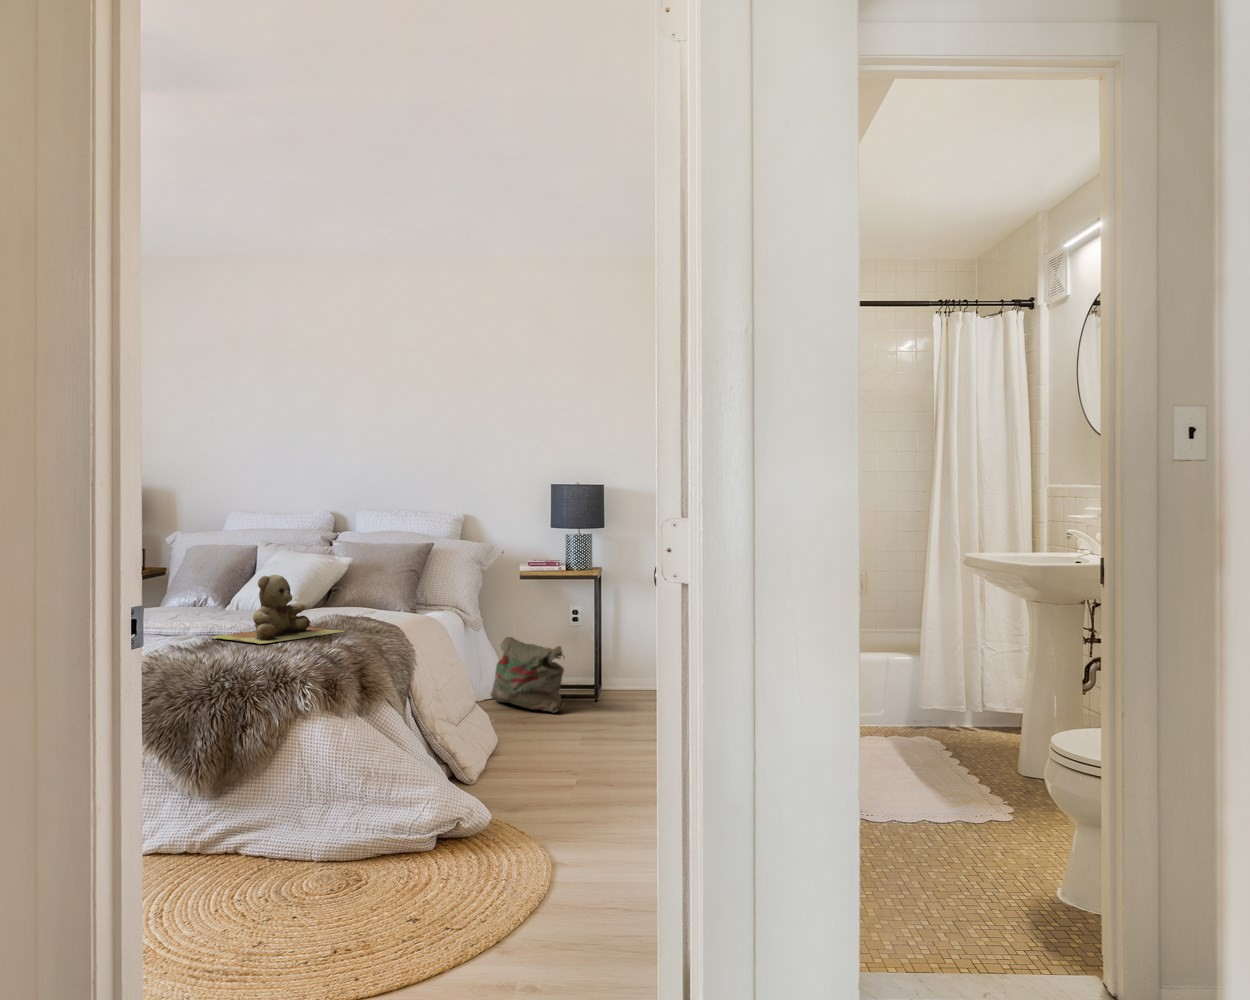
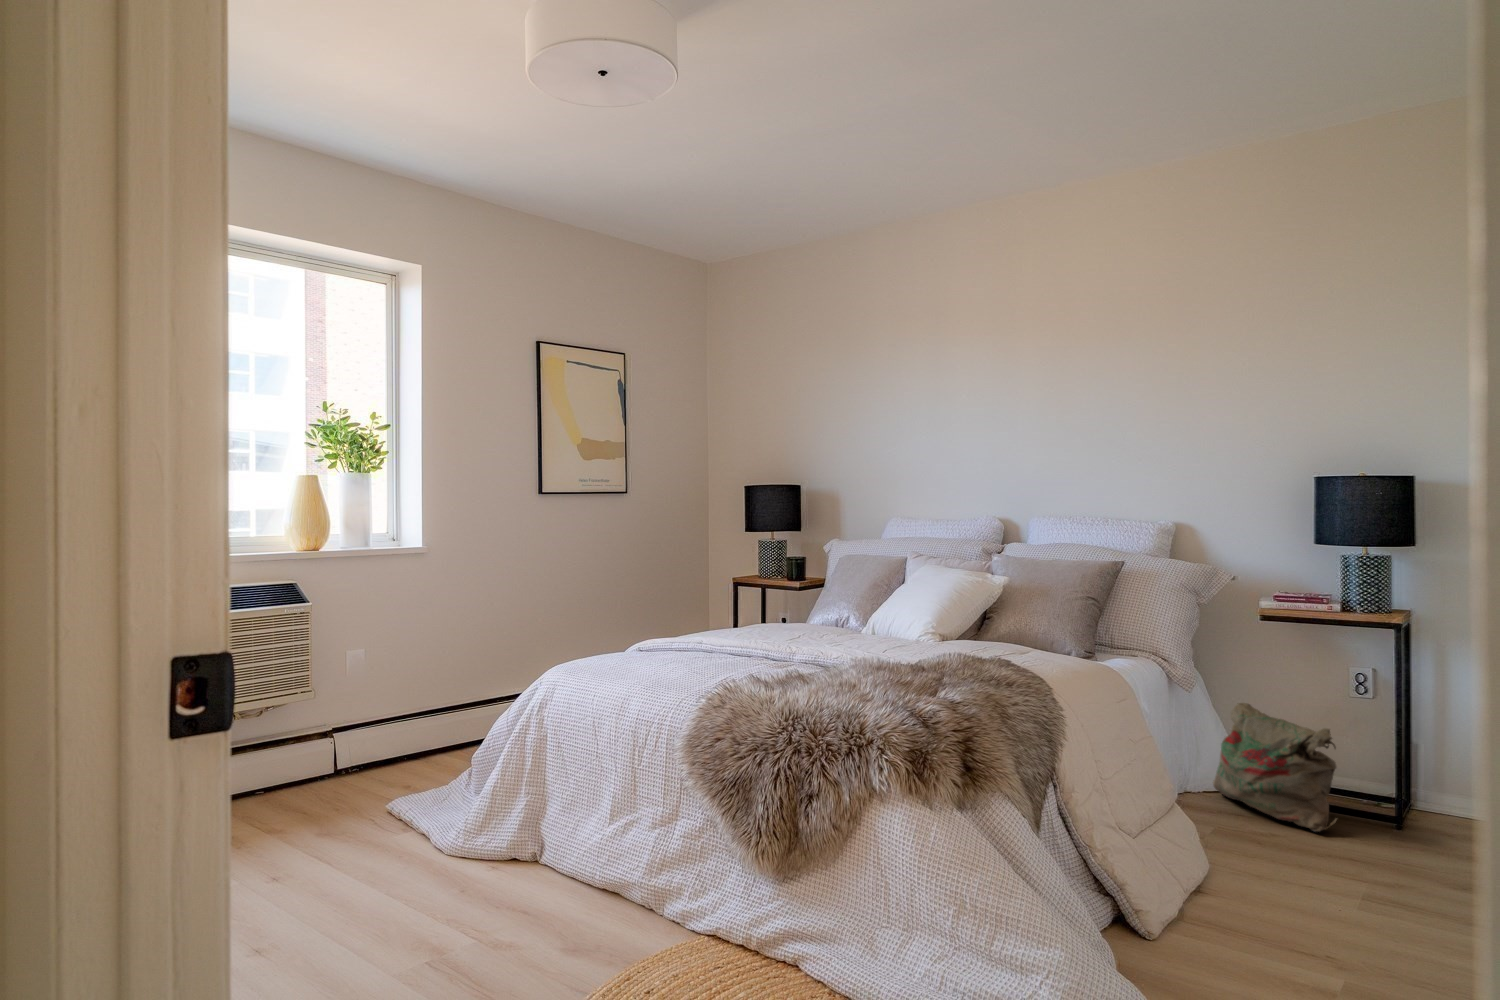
teddy bear: present [213,575,344,644] -> none [800,595,966,686]

